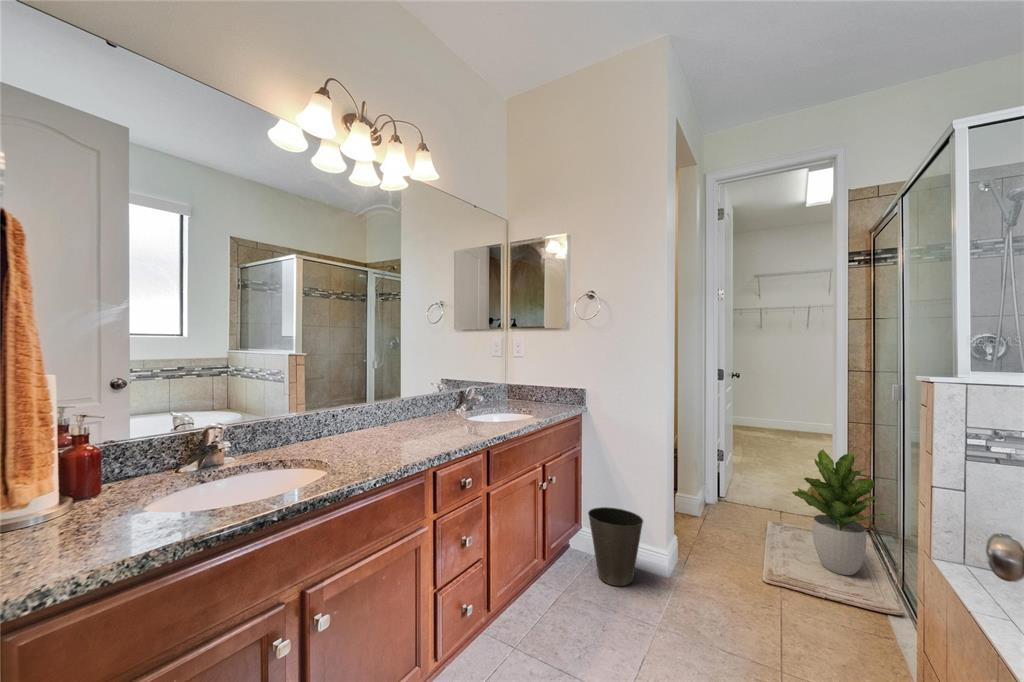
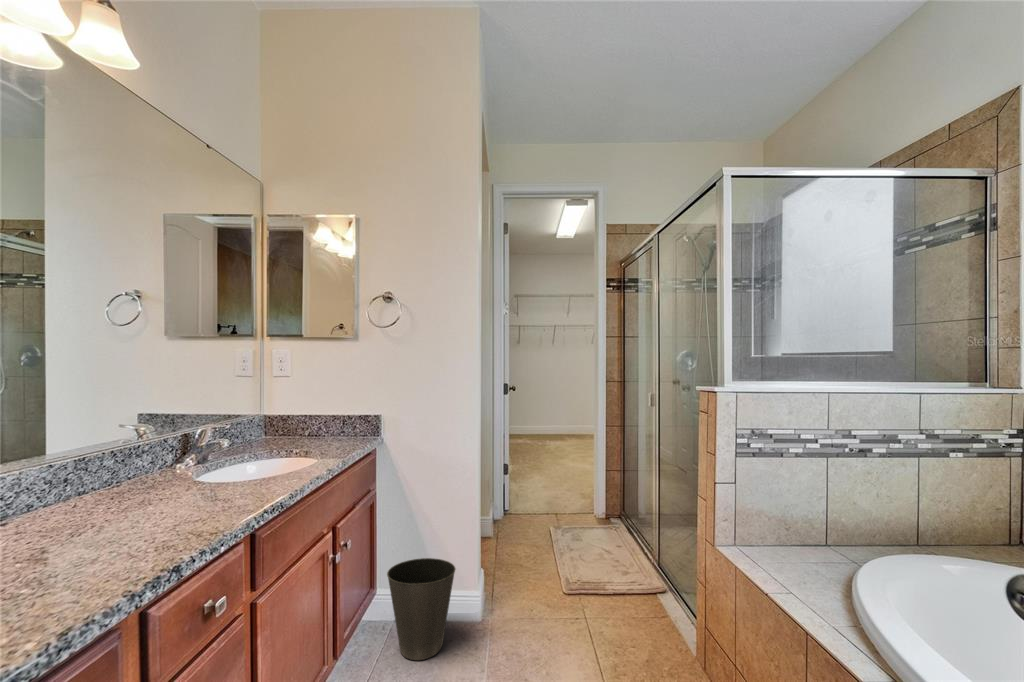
potted plant: present [792,449,890,575] -> none [578,453,650,566]

